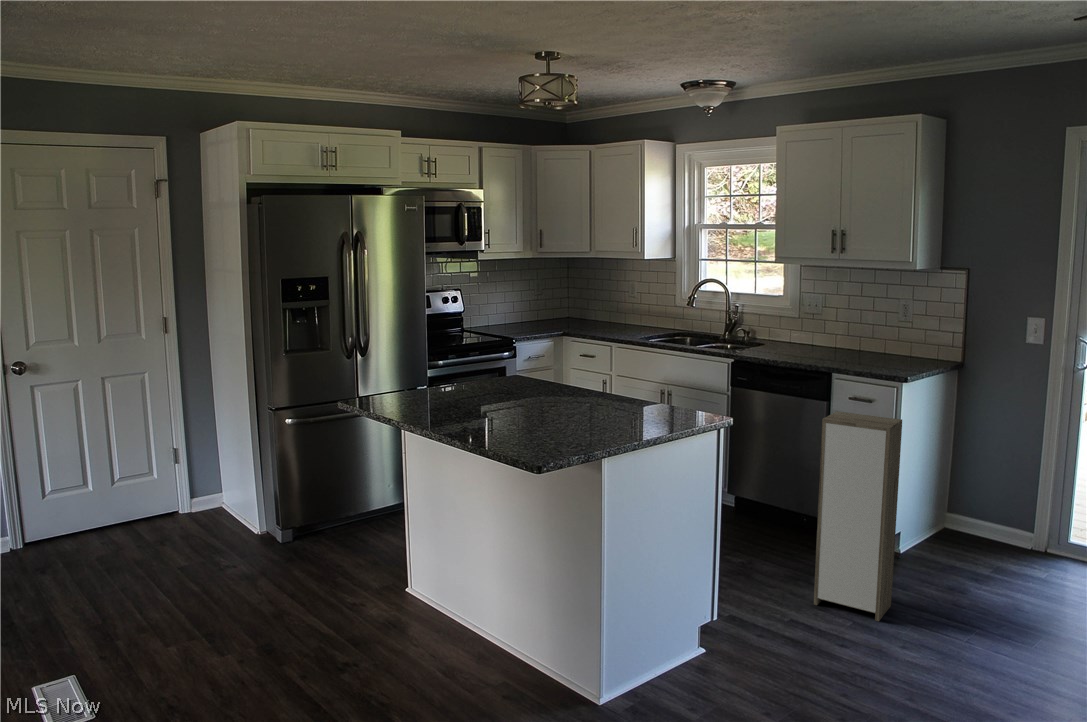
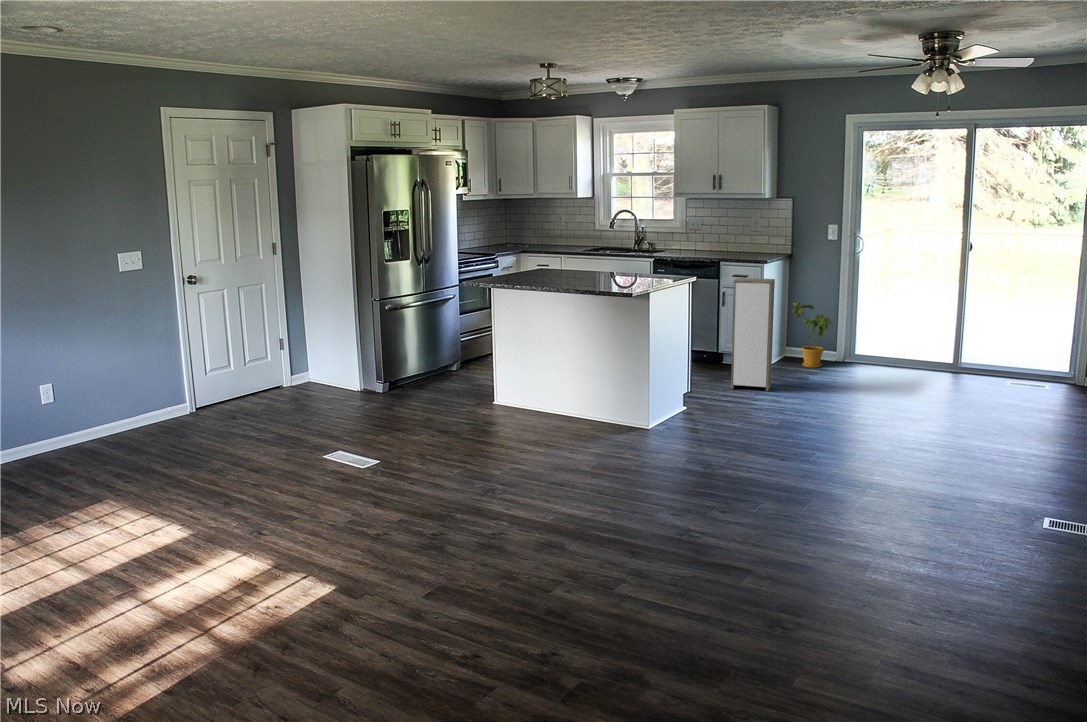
house plant: none [953,449,1028,564] -> present [793,302,833,368]

